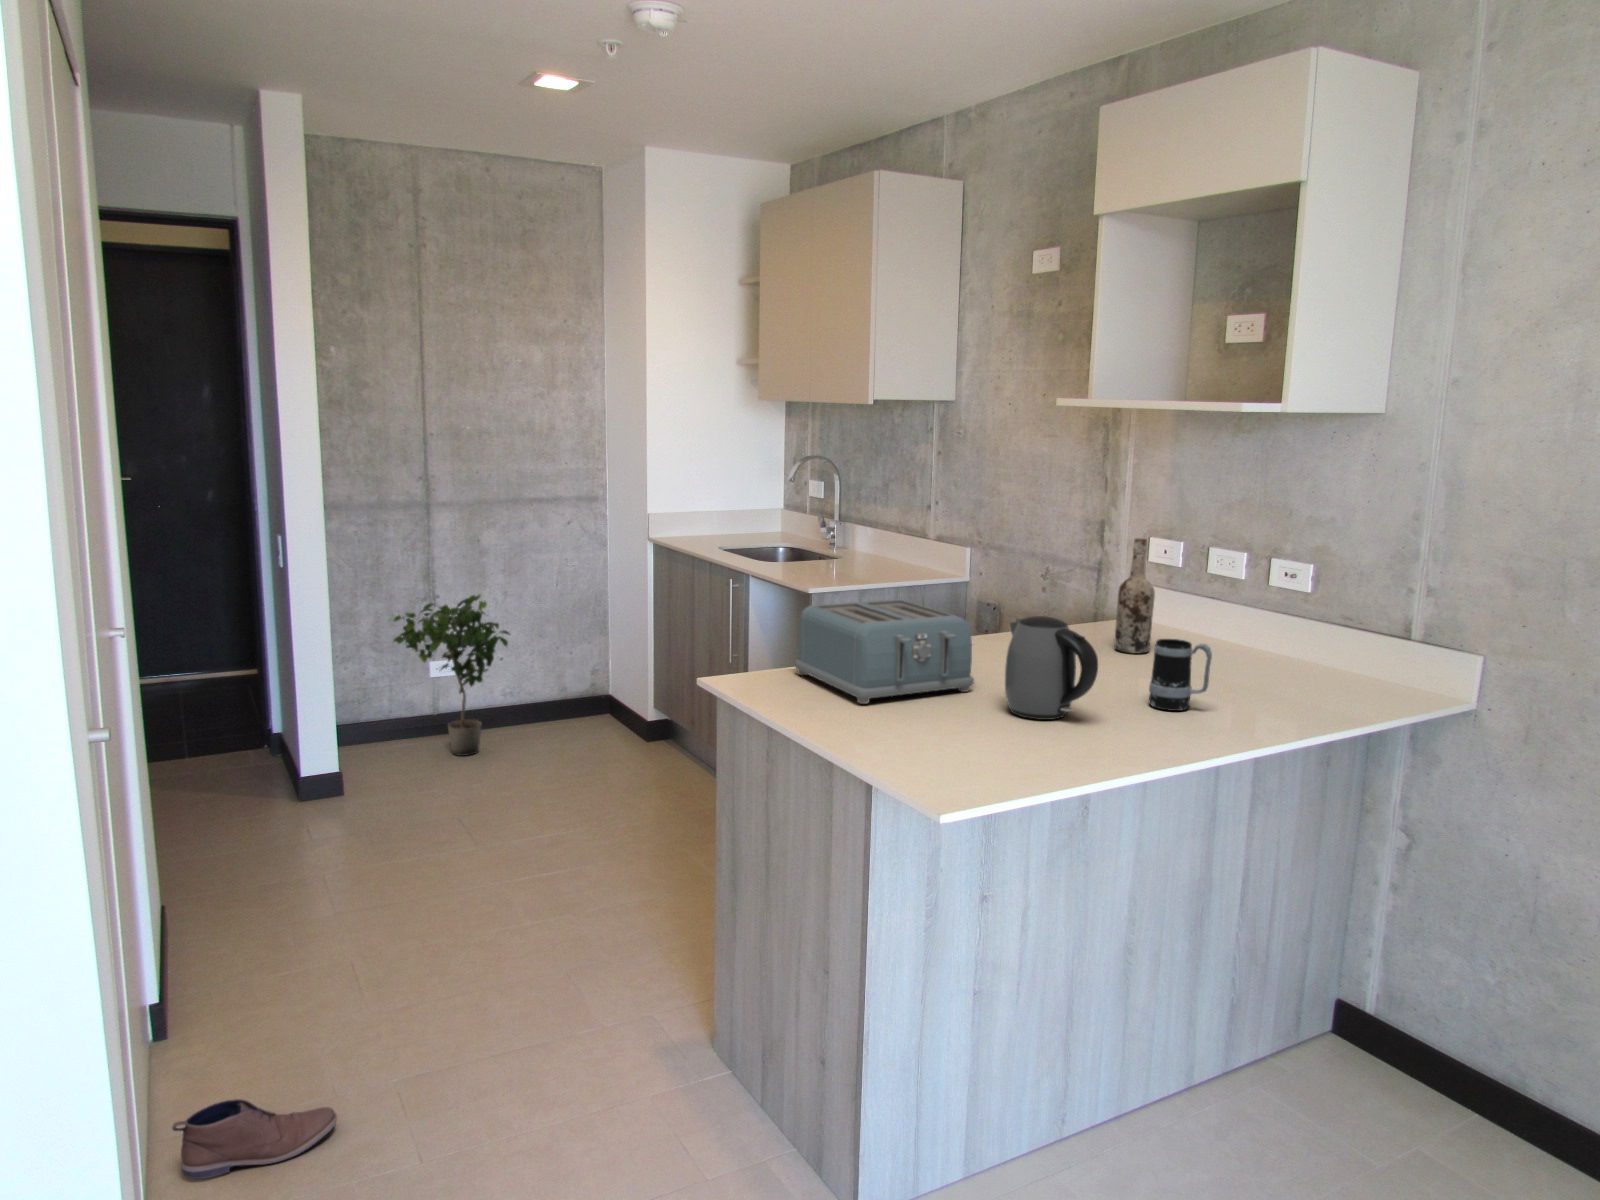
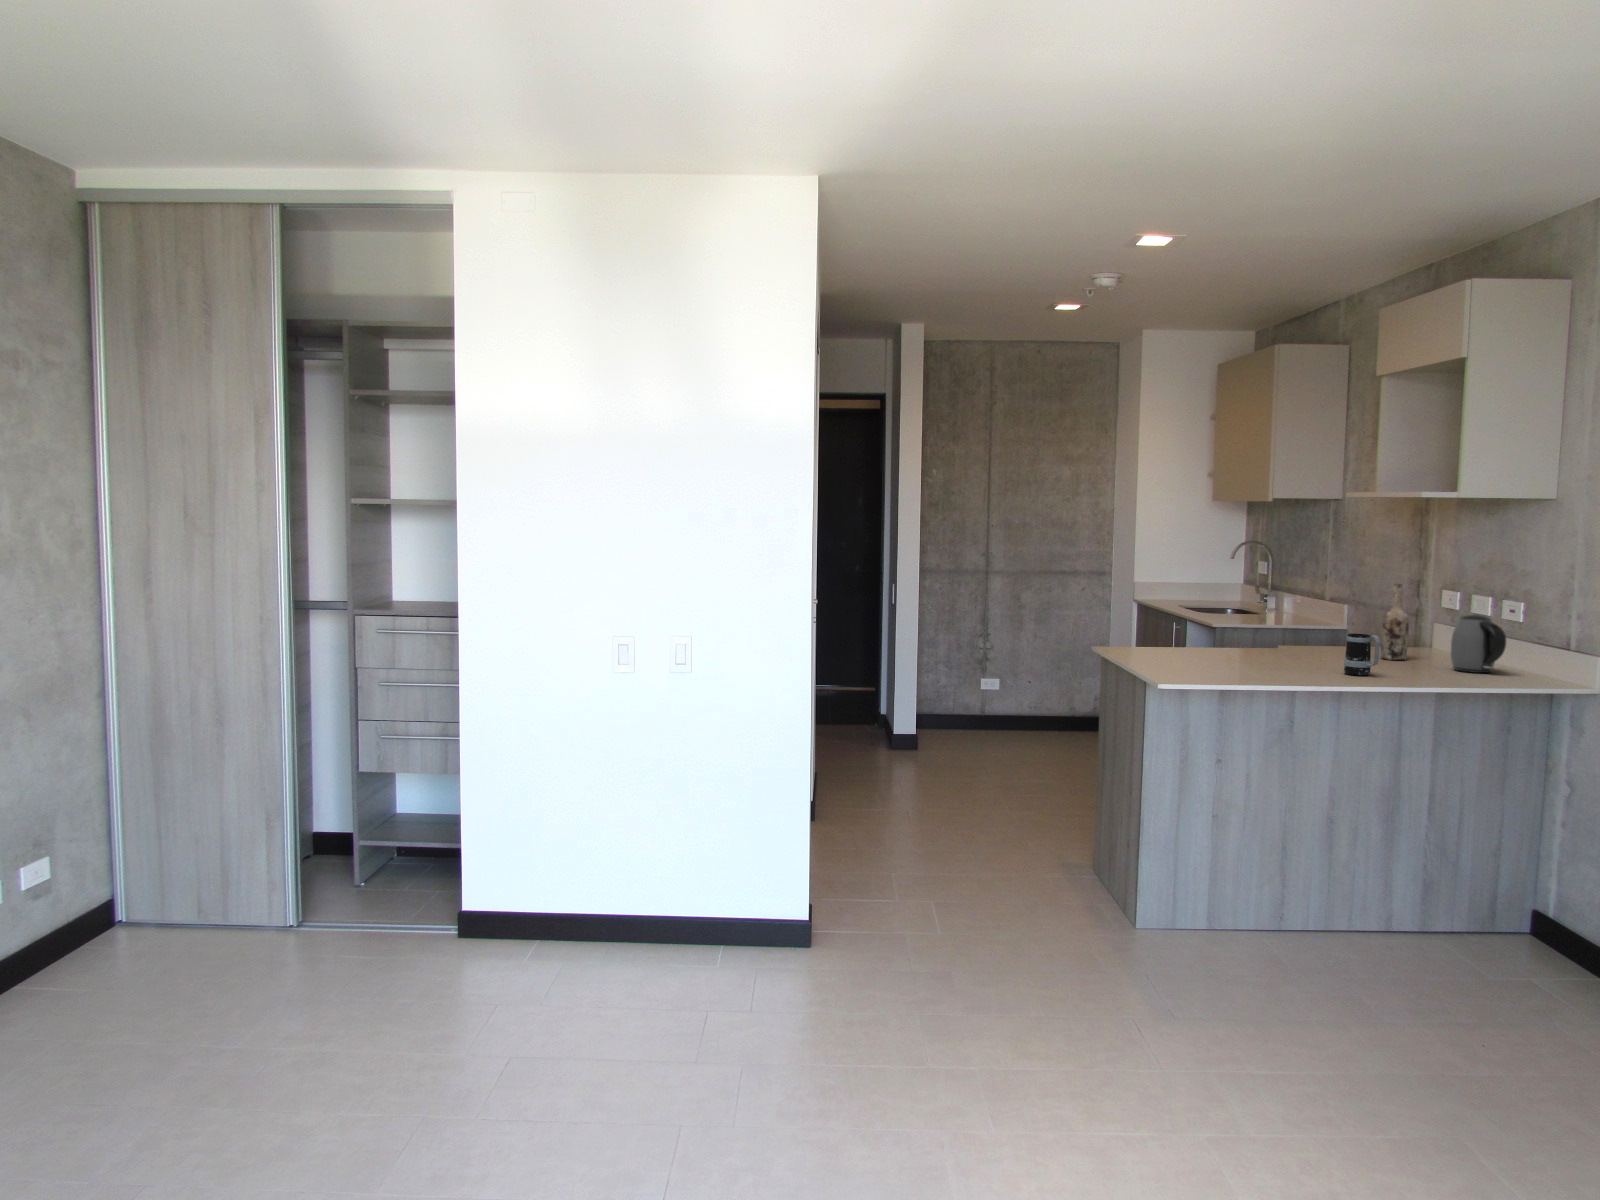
potted plant: present [393,595,509,756] -> none [955,634,1034,741]
toaster: present [795,599,974,704] -> none [1144,611,1241,662]
kettle: present [1005,616,1098,720] -> present [1450,615,1506,673]
shoe: present [172,1099,337,1179] -> none [817,826,886,858]

